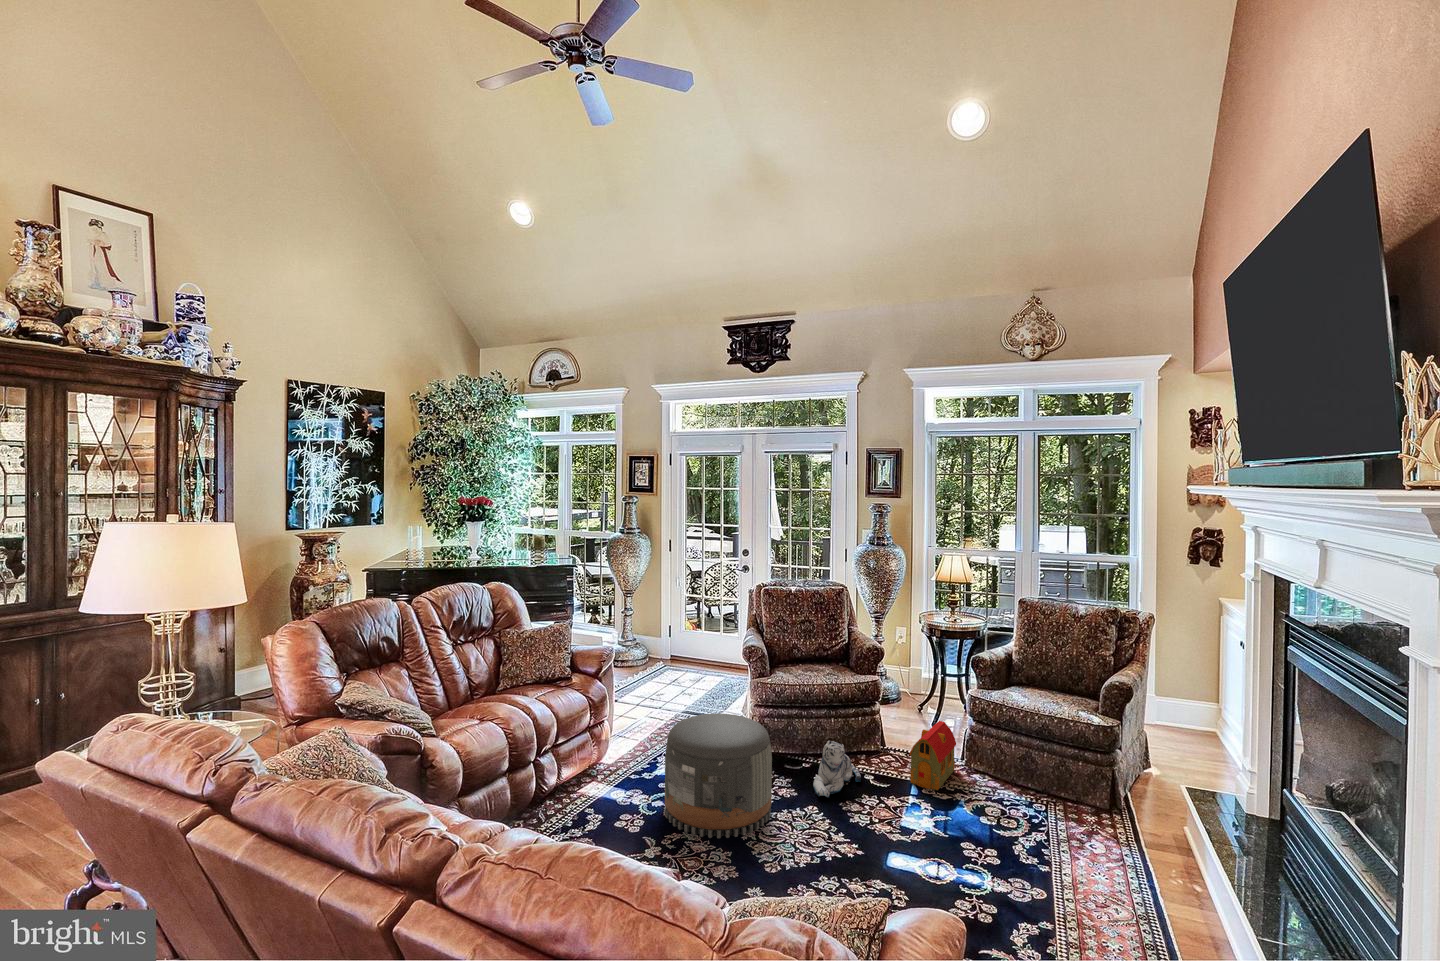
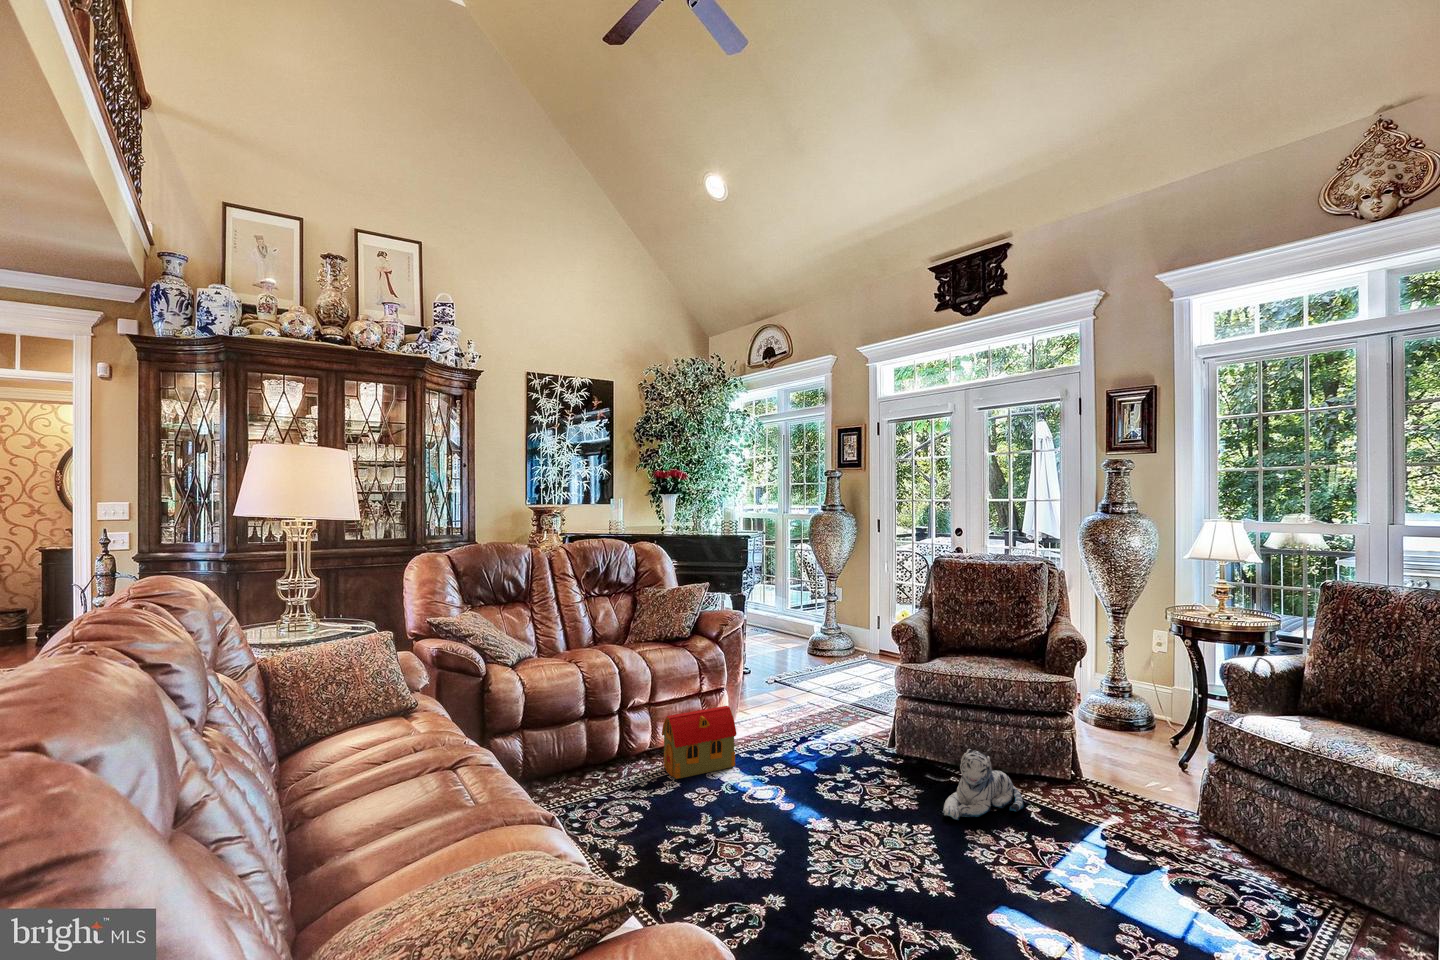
pouf: present [665,714,772,838] -> none [745,692,873,836]
toy house: present [909,721,956,790] -> present [662,706,736,779]

